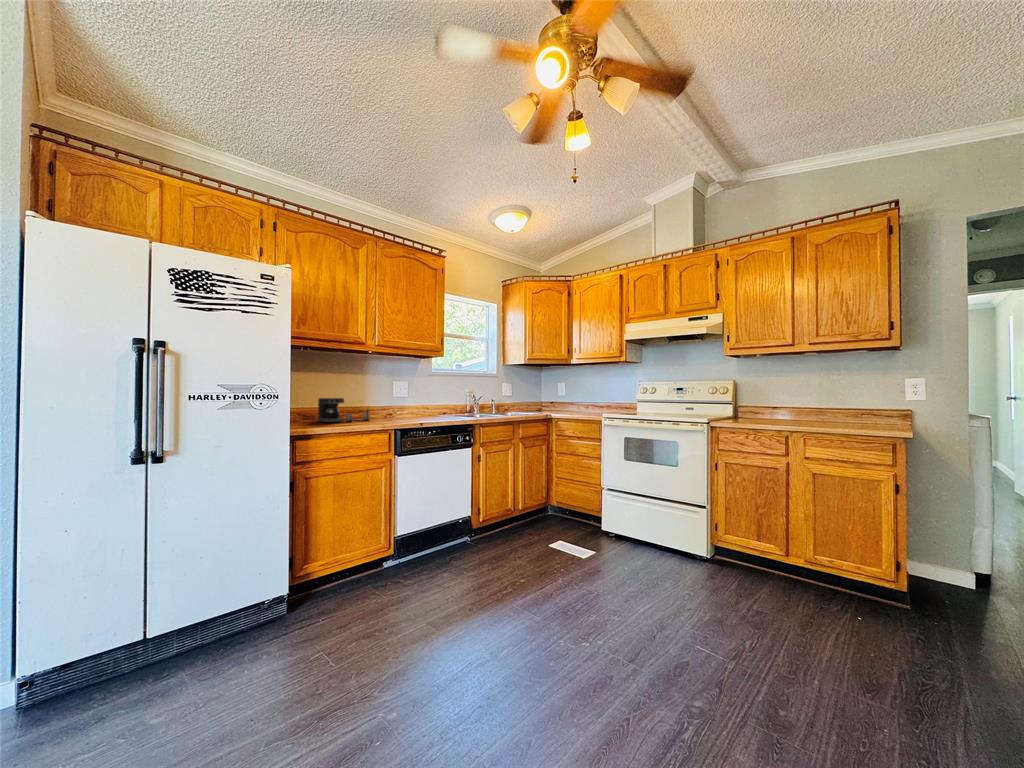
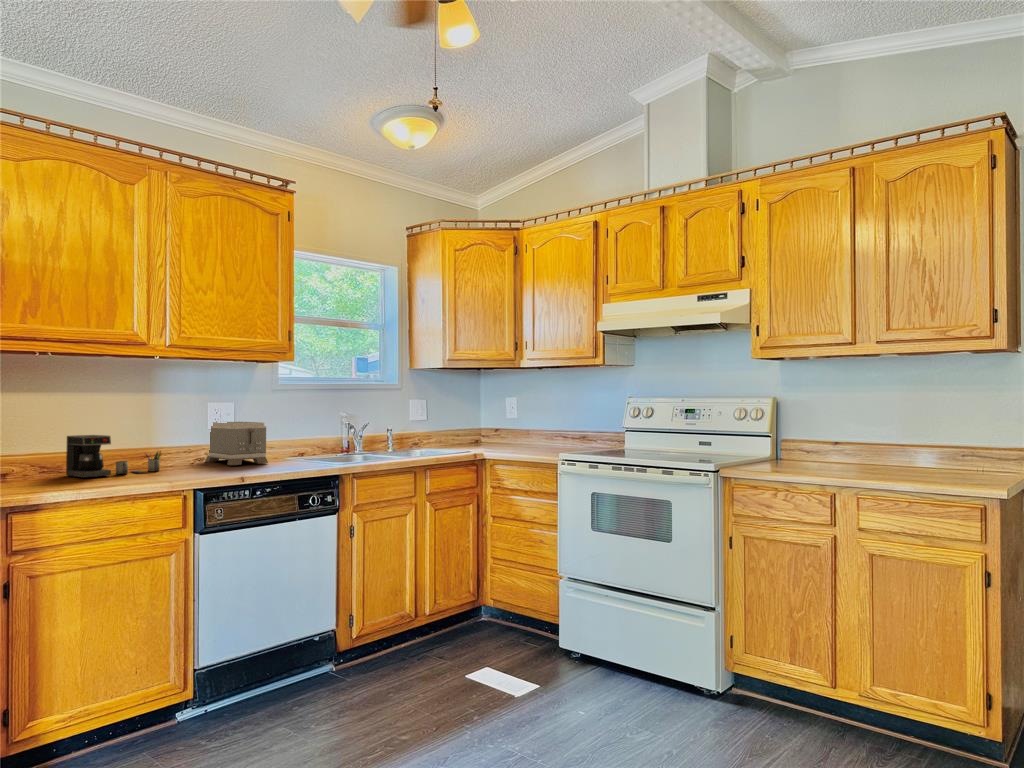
toaster: none [391,393,429,418] -> present [205,422,268,465]

